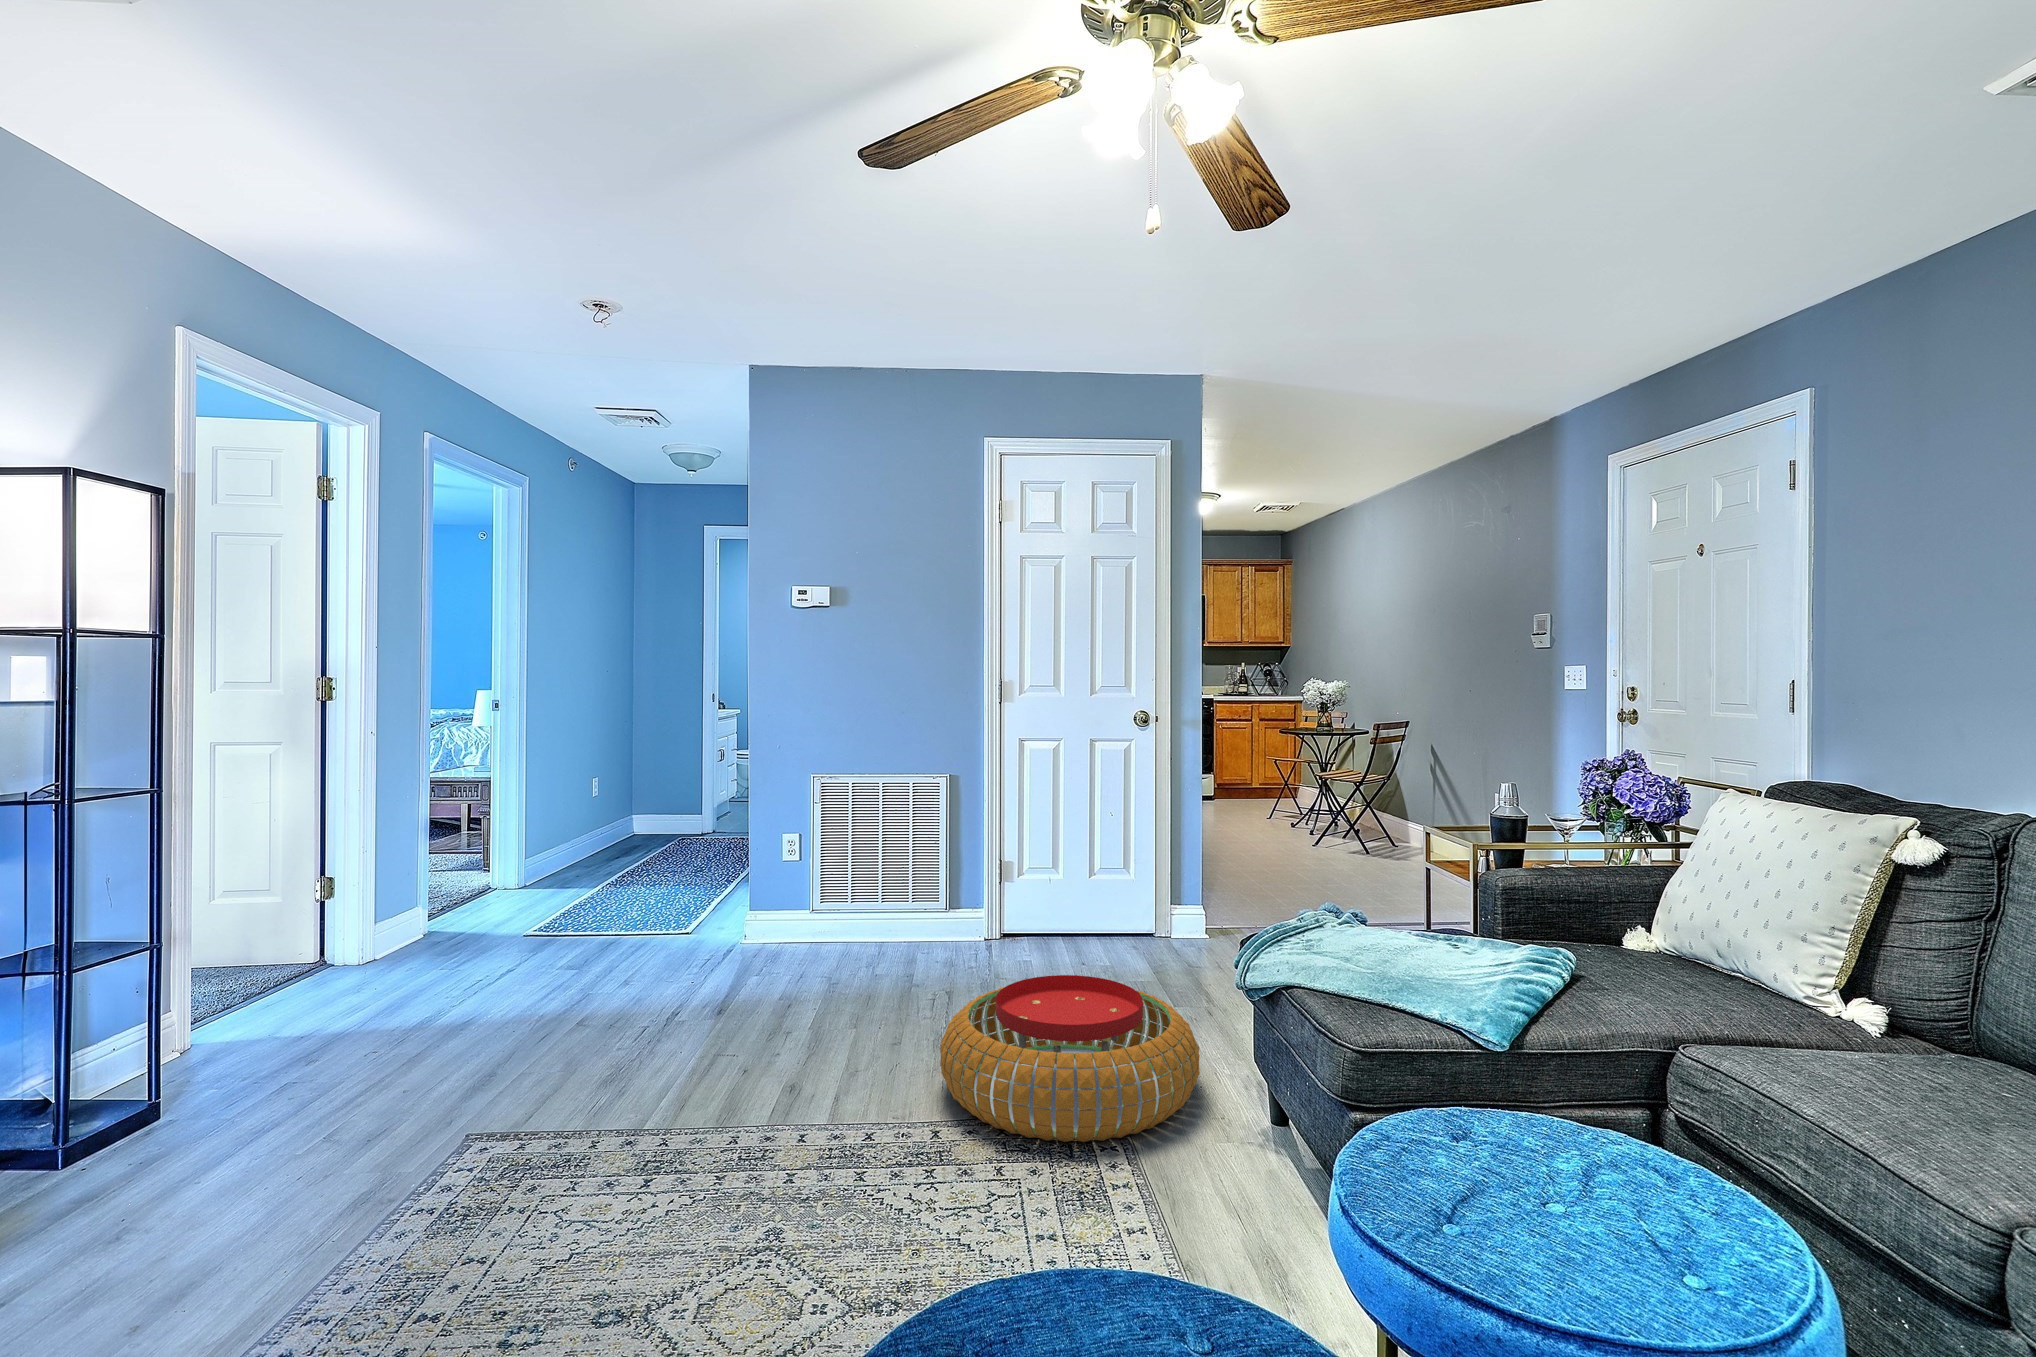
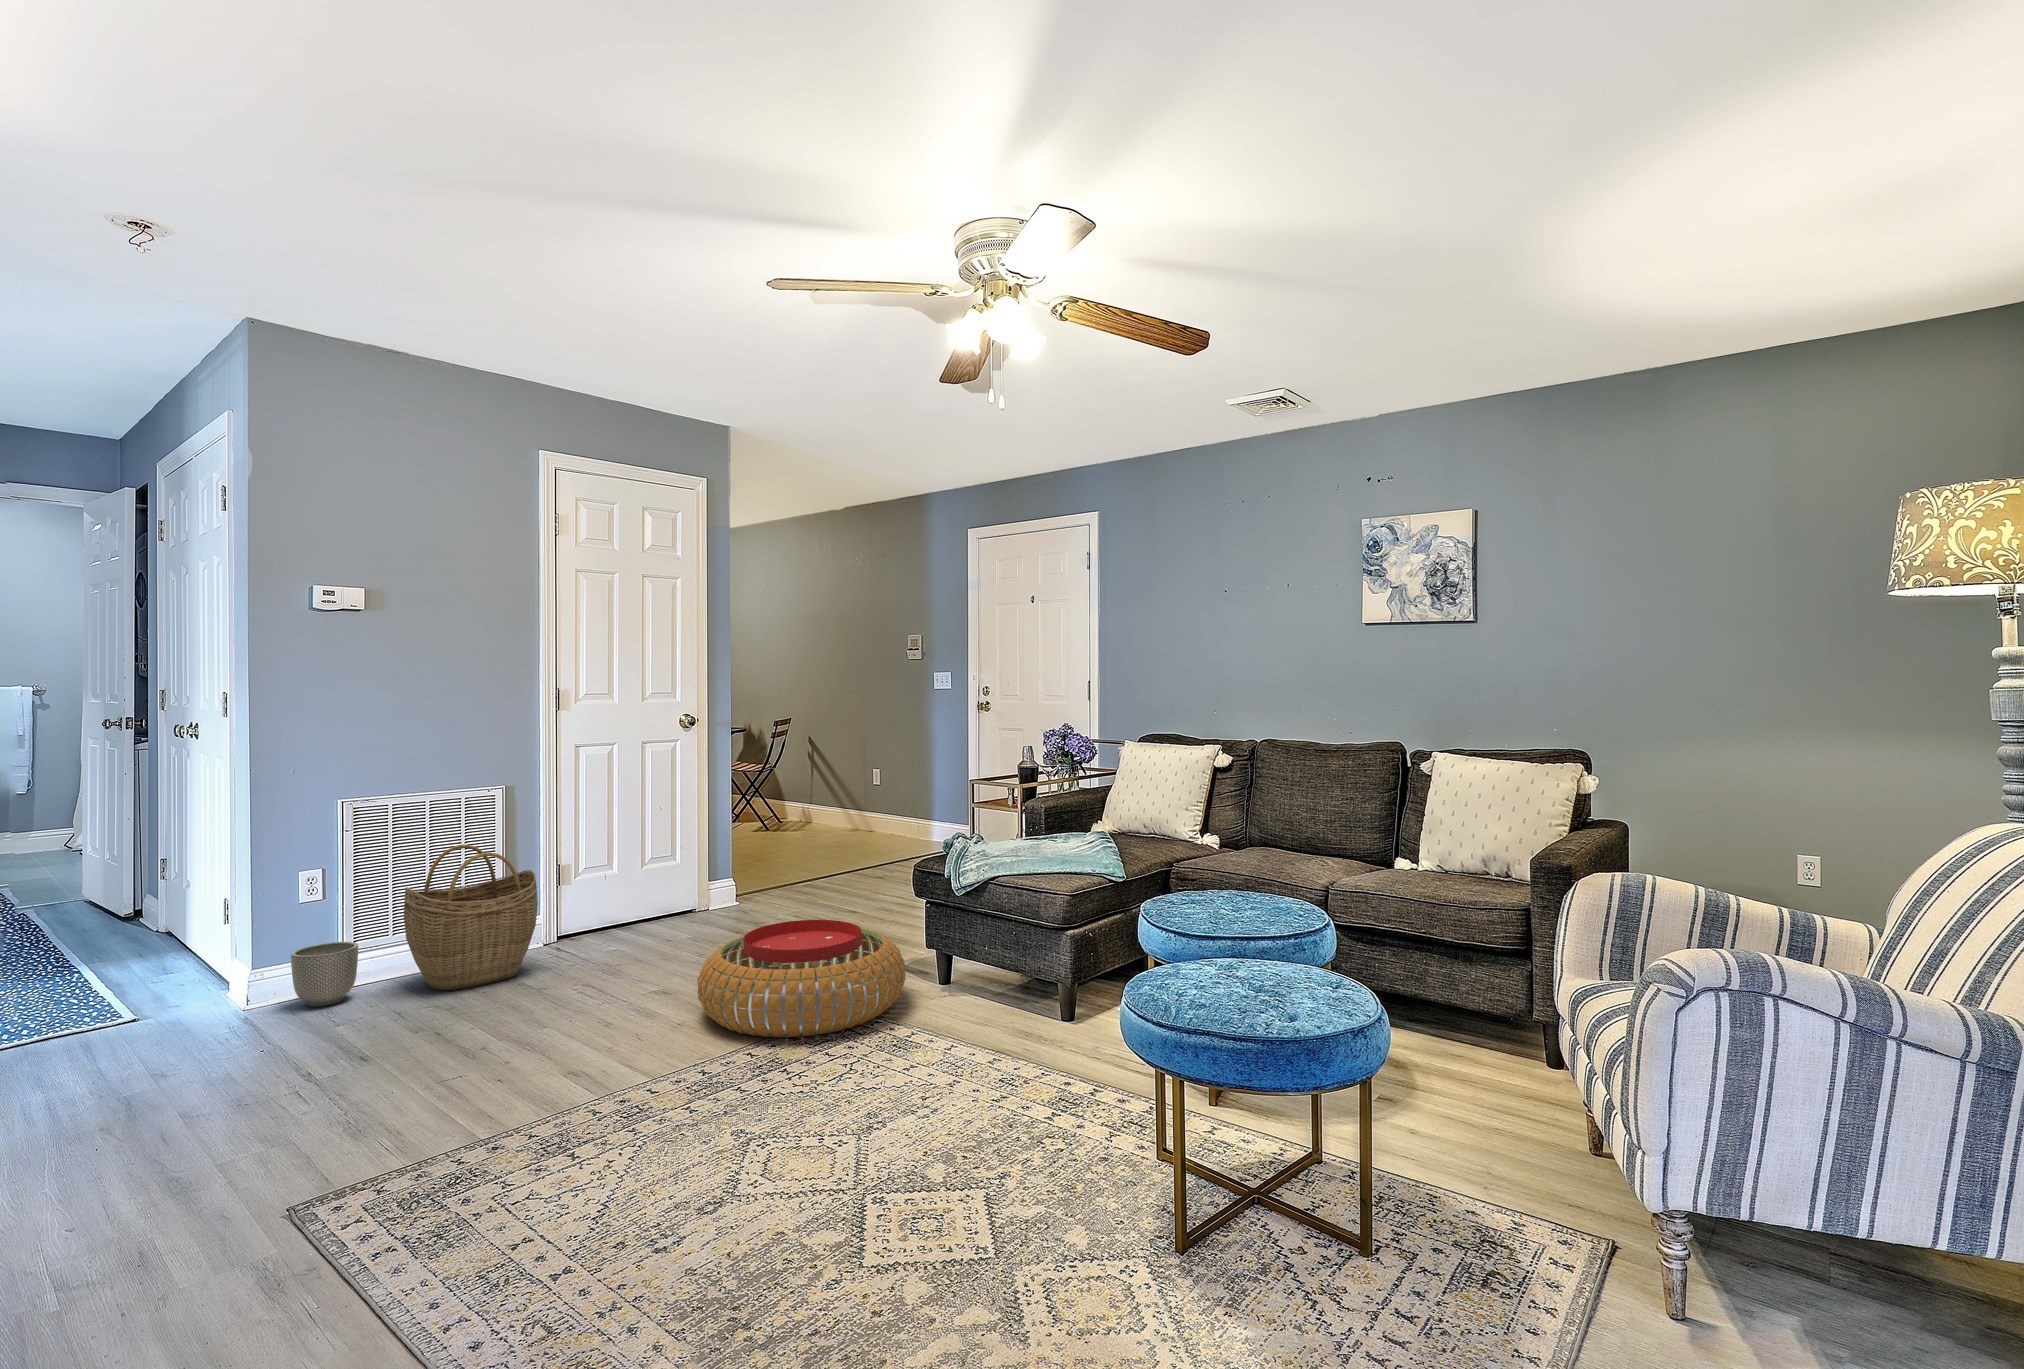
woven basket: none [835,827,947,966] -> present [404,845,538,991]
planter: none [761,898,810,953] -> present [291,942,358,1007]

